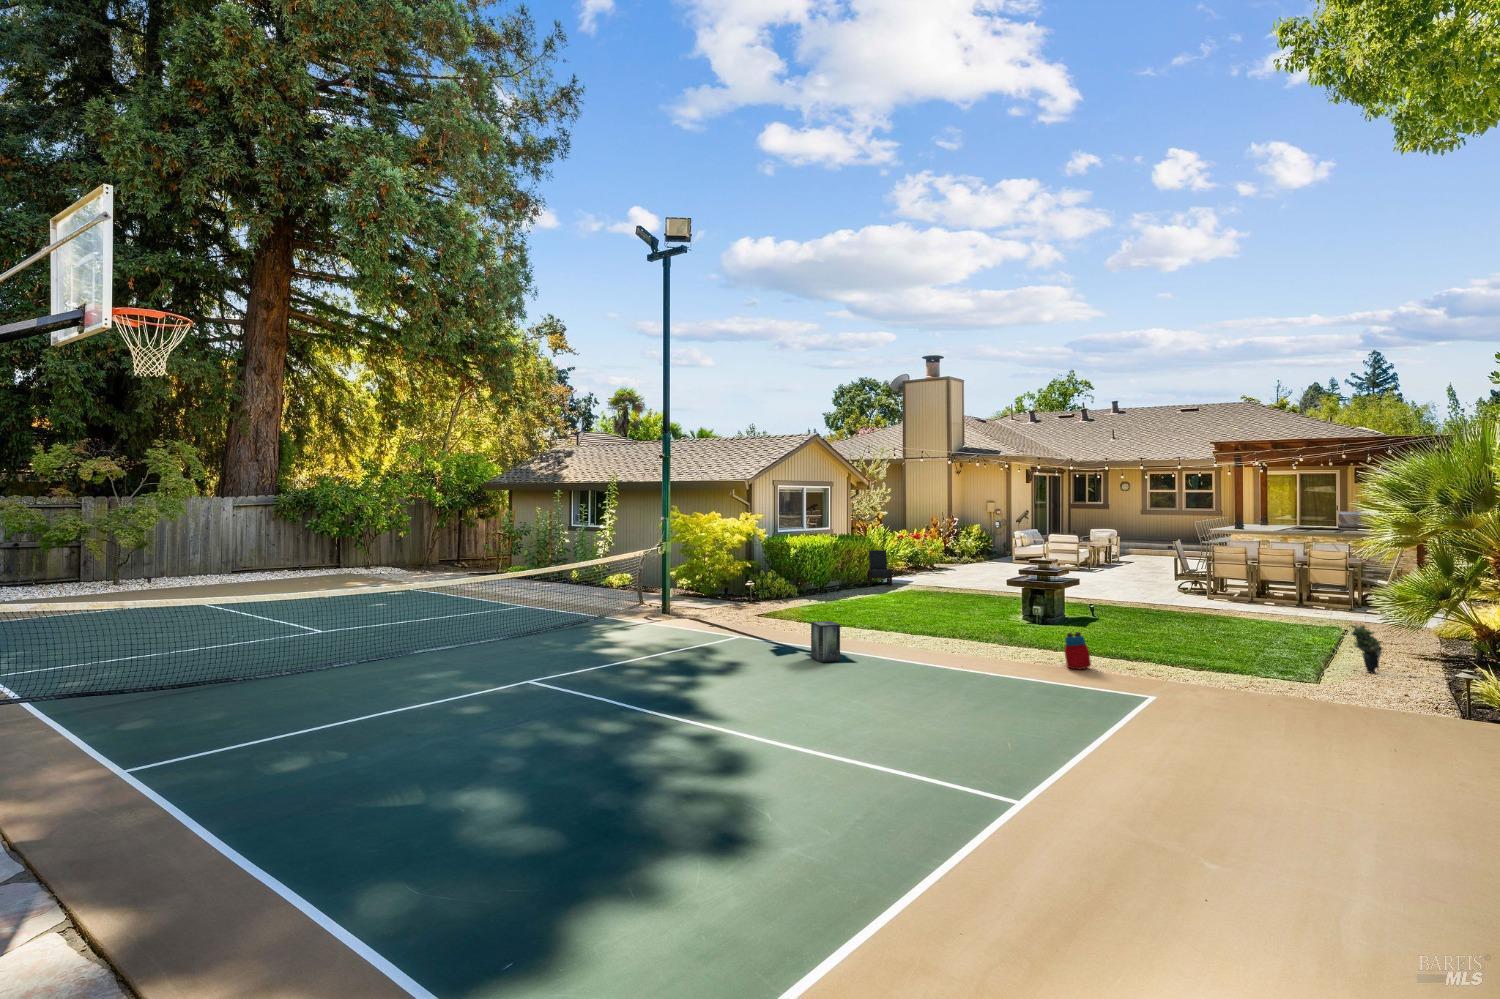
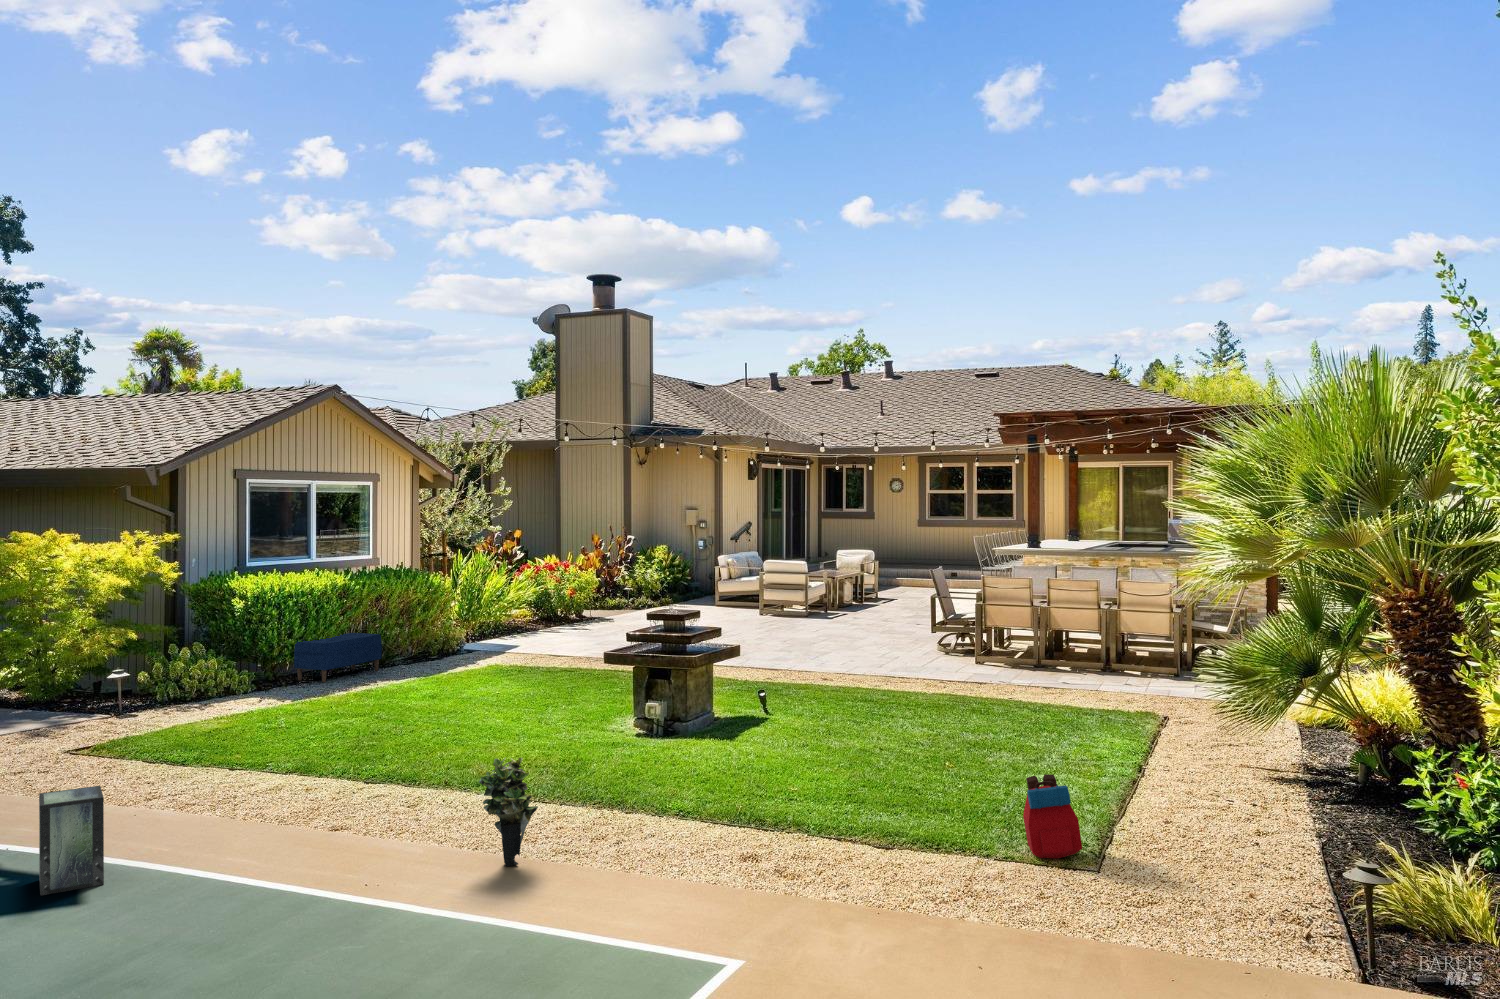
lounge chair: present [867,550,892,585] -> none [432,595,477,659]
bench: none [809,569,848,594] -> present [294,633,382,682]
potted plant: present [1351,625,1382,673] -> present [479,758,538,866]
backpack: present [1064,632,1091,670] -> present [1023,774,1082,858]

